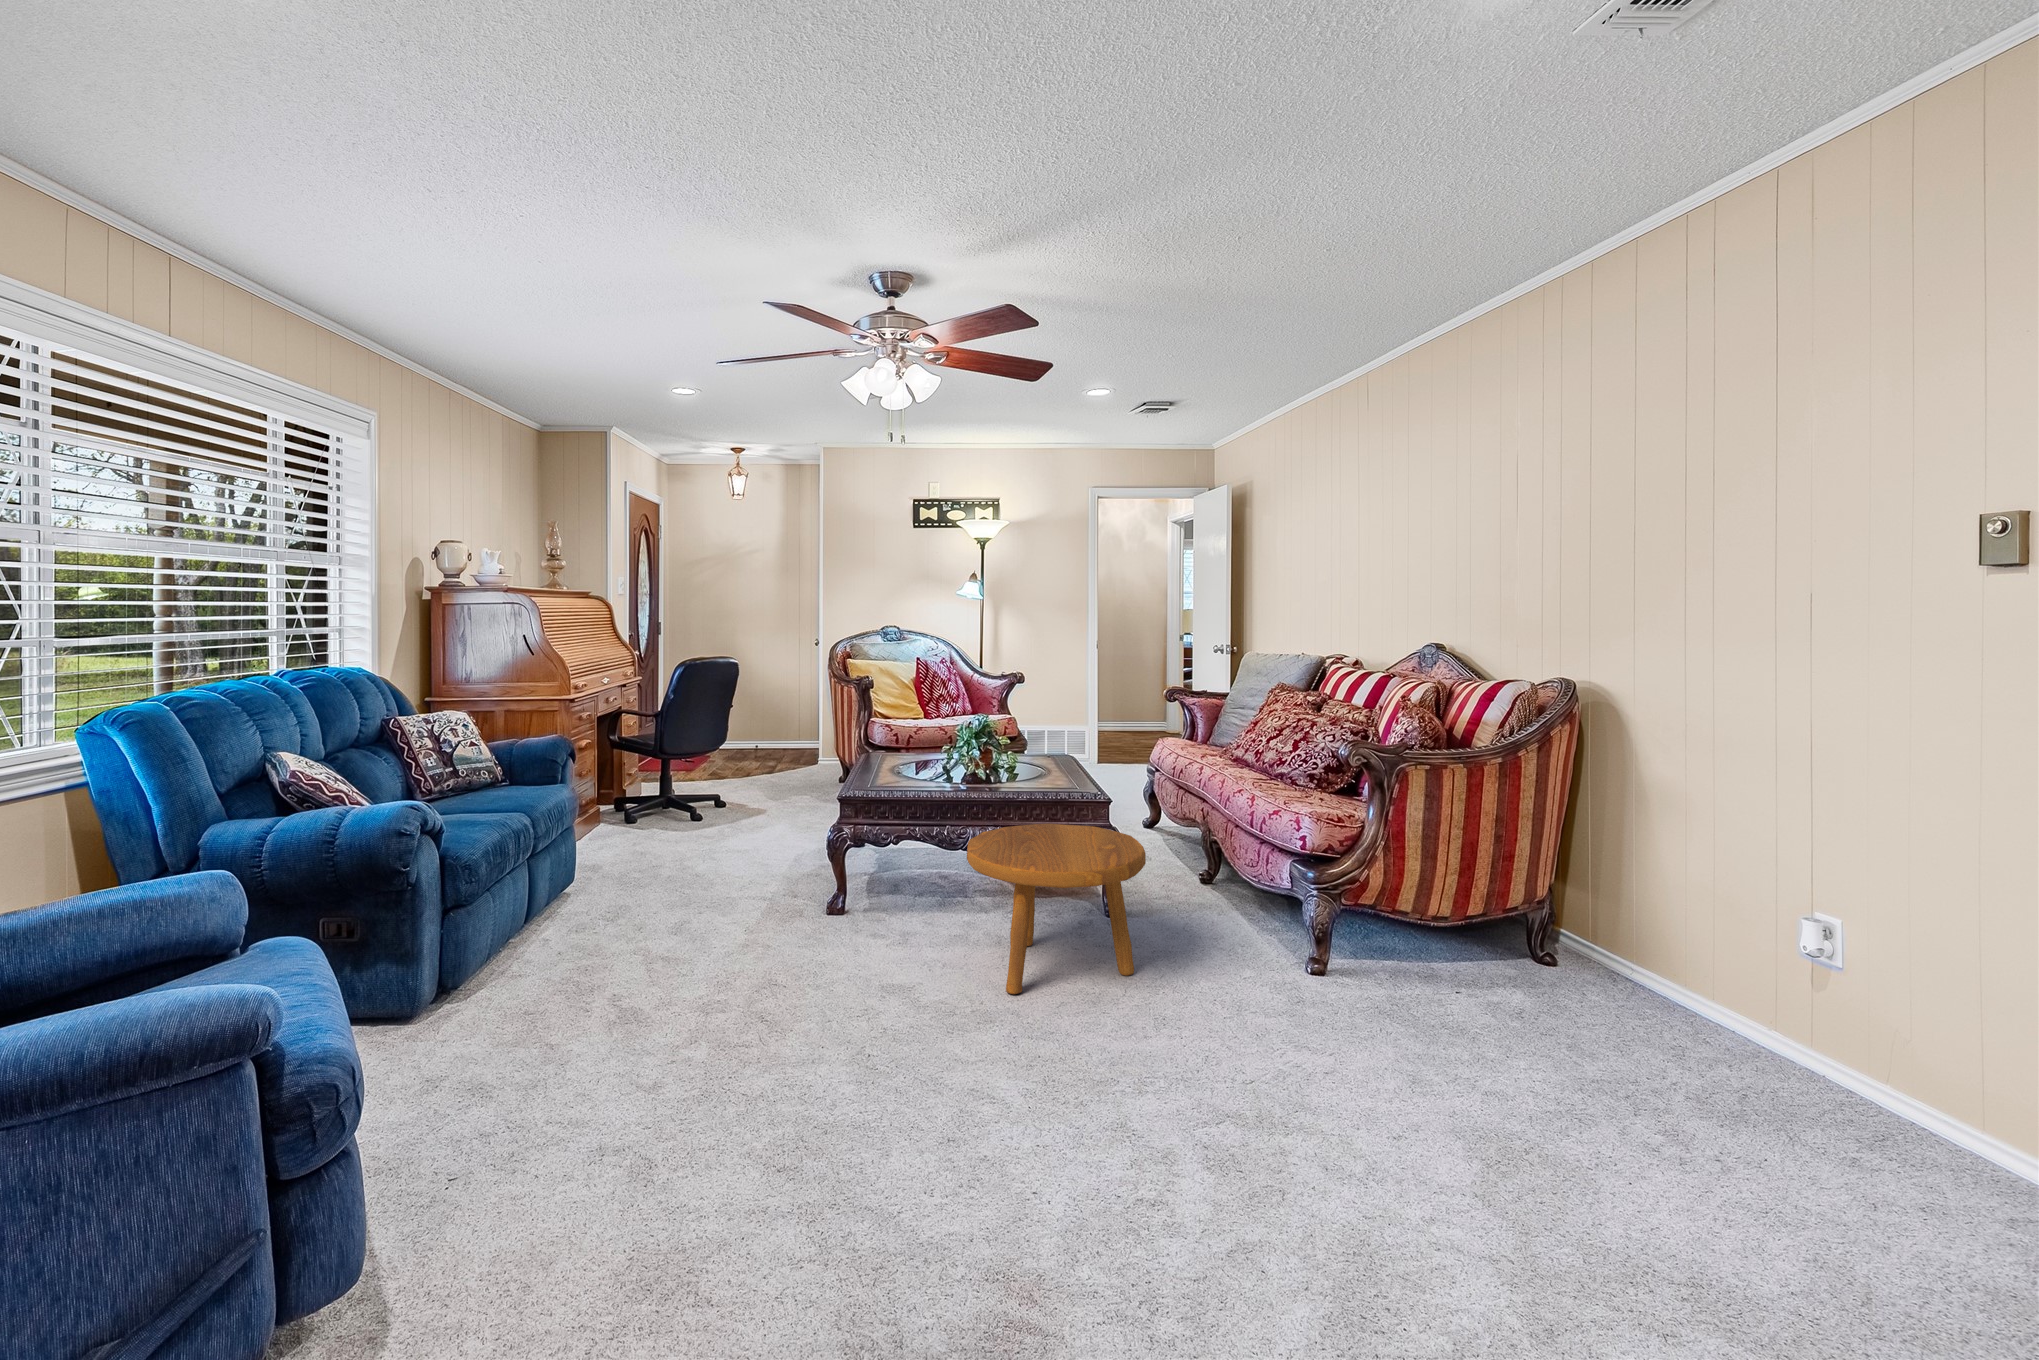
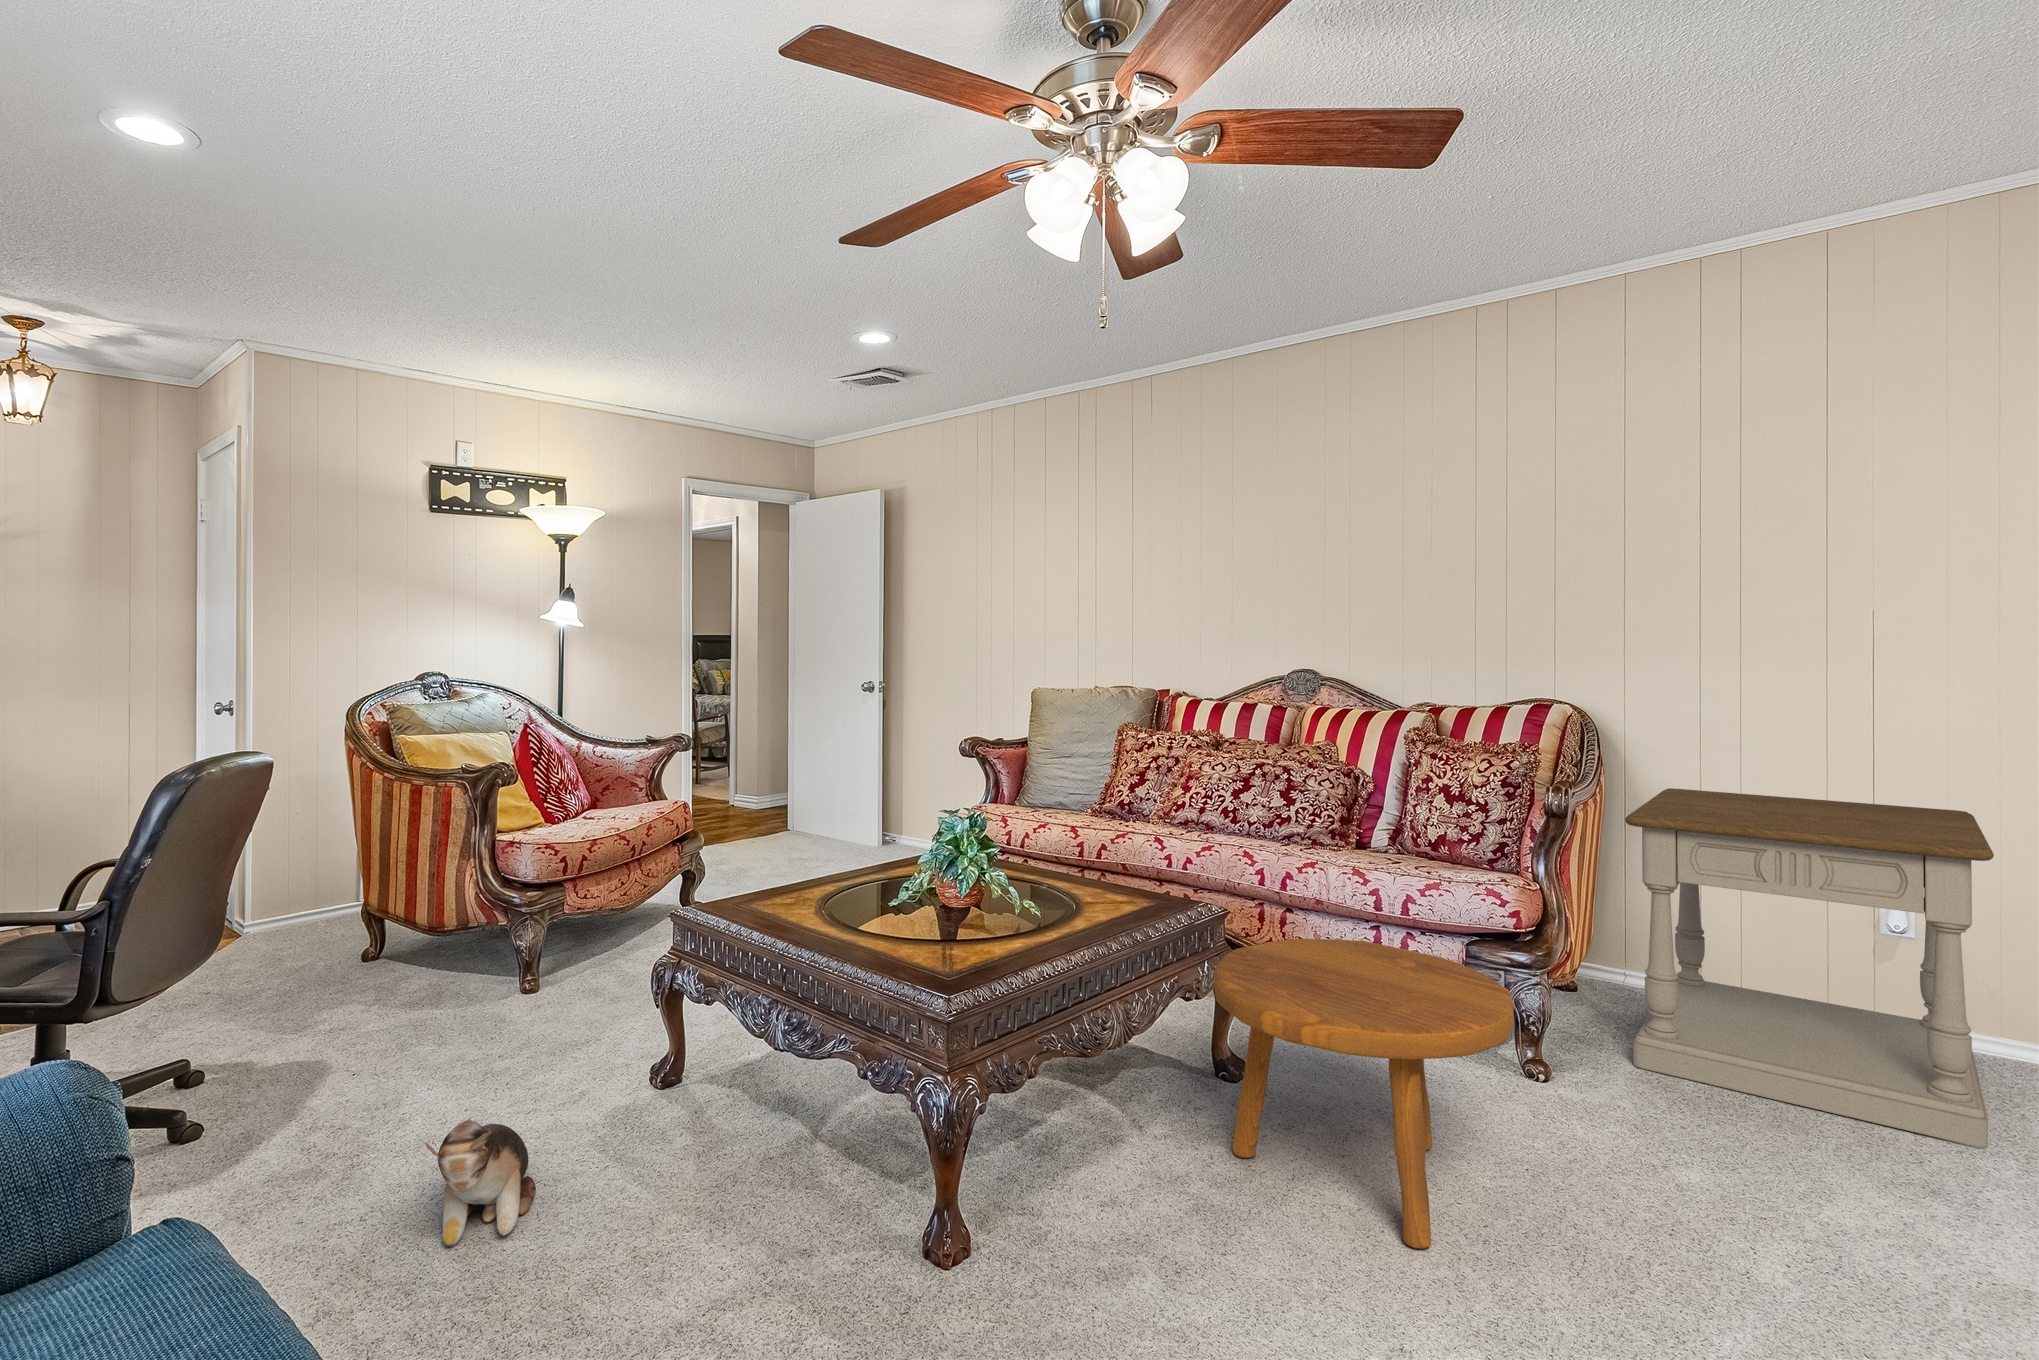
side table: none [1411,782,1839,1121] -> present [1625,788,1994,1148]
plush toy: none [685,822,764,876] -> present [425,1119,536,1246]

